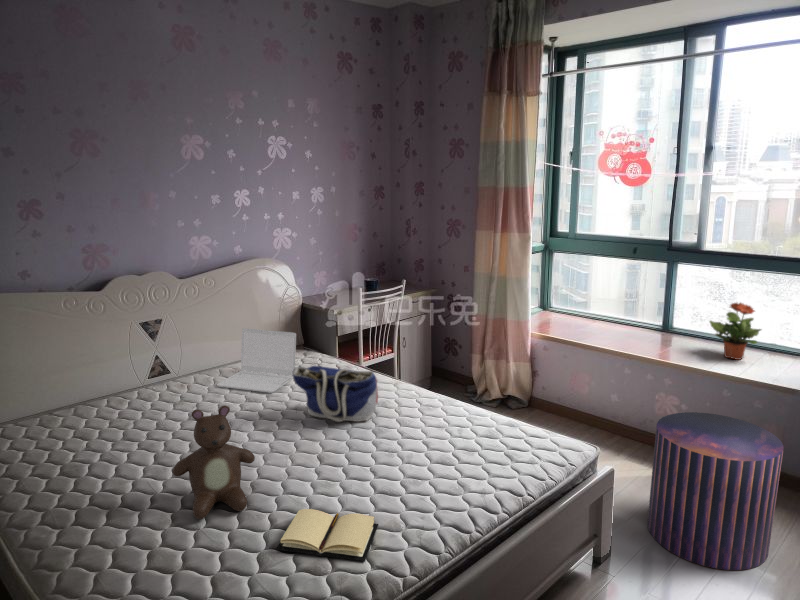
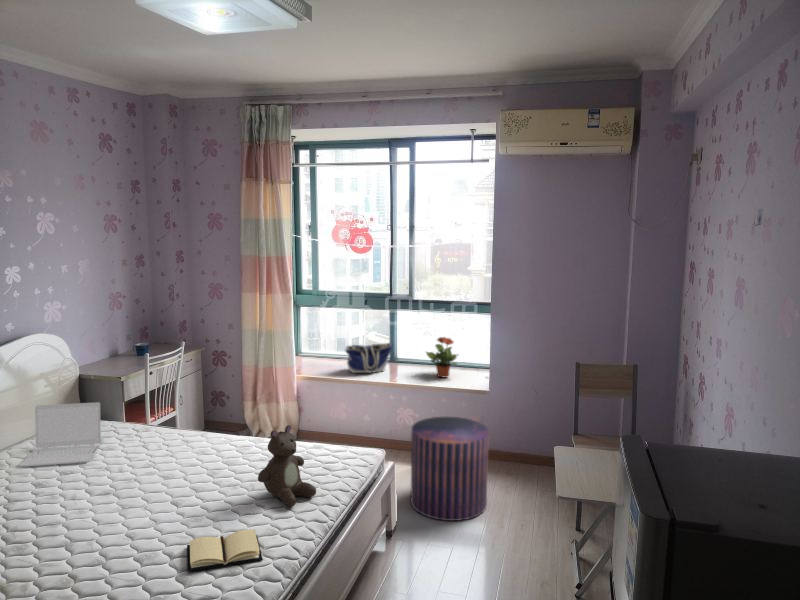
tote bag: present [292,366,378,422] -> present [345,343,392,373]
teddy bear: present [173,406,255,519] -> present [258,425,316,507]

